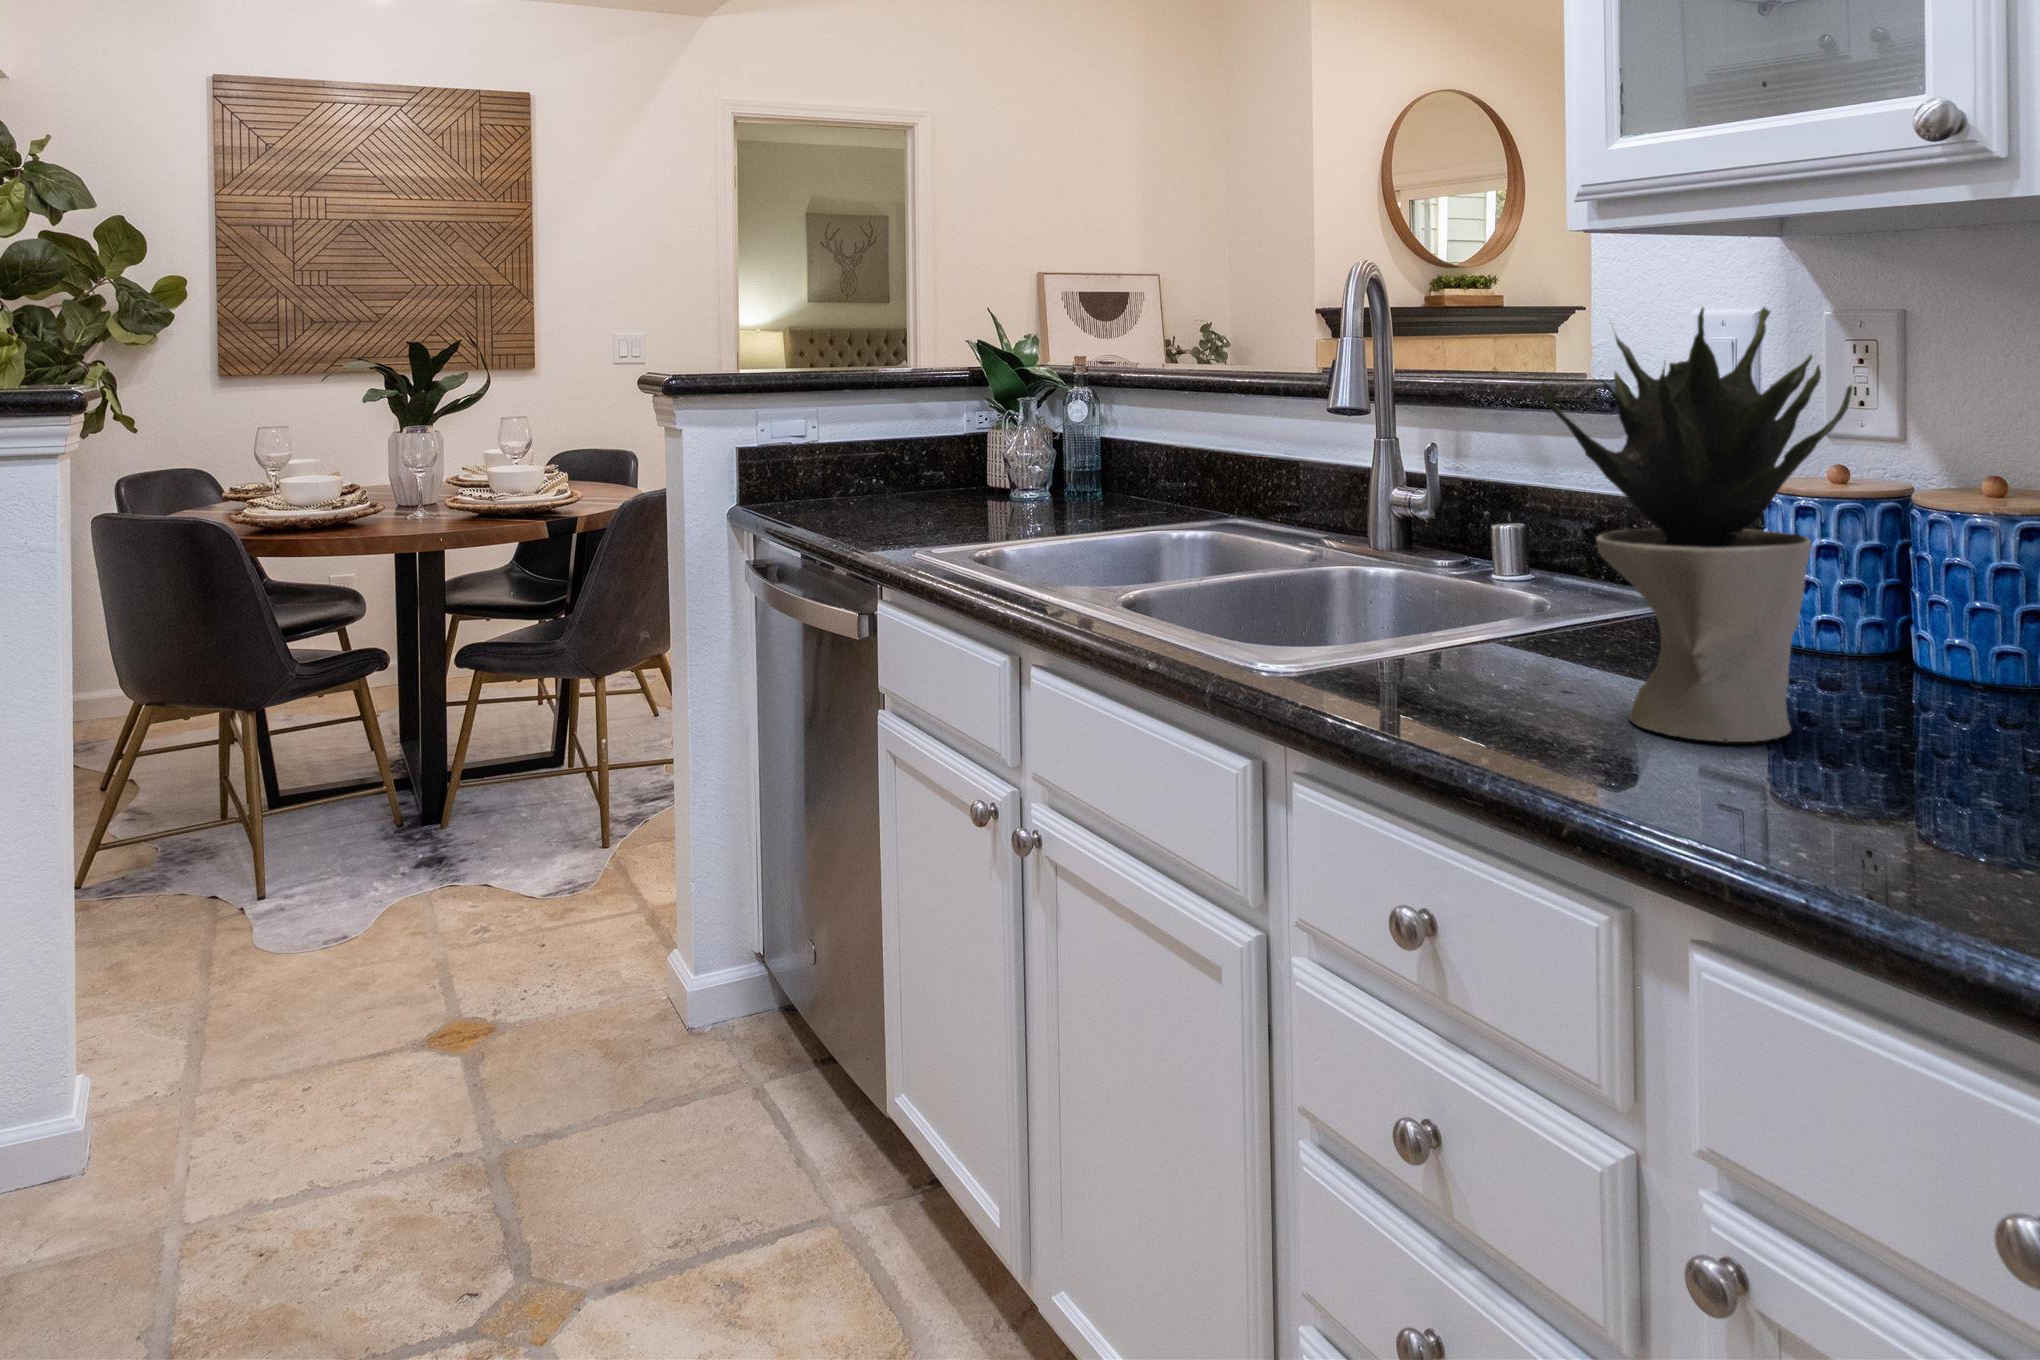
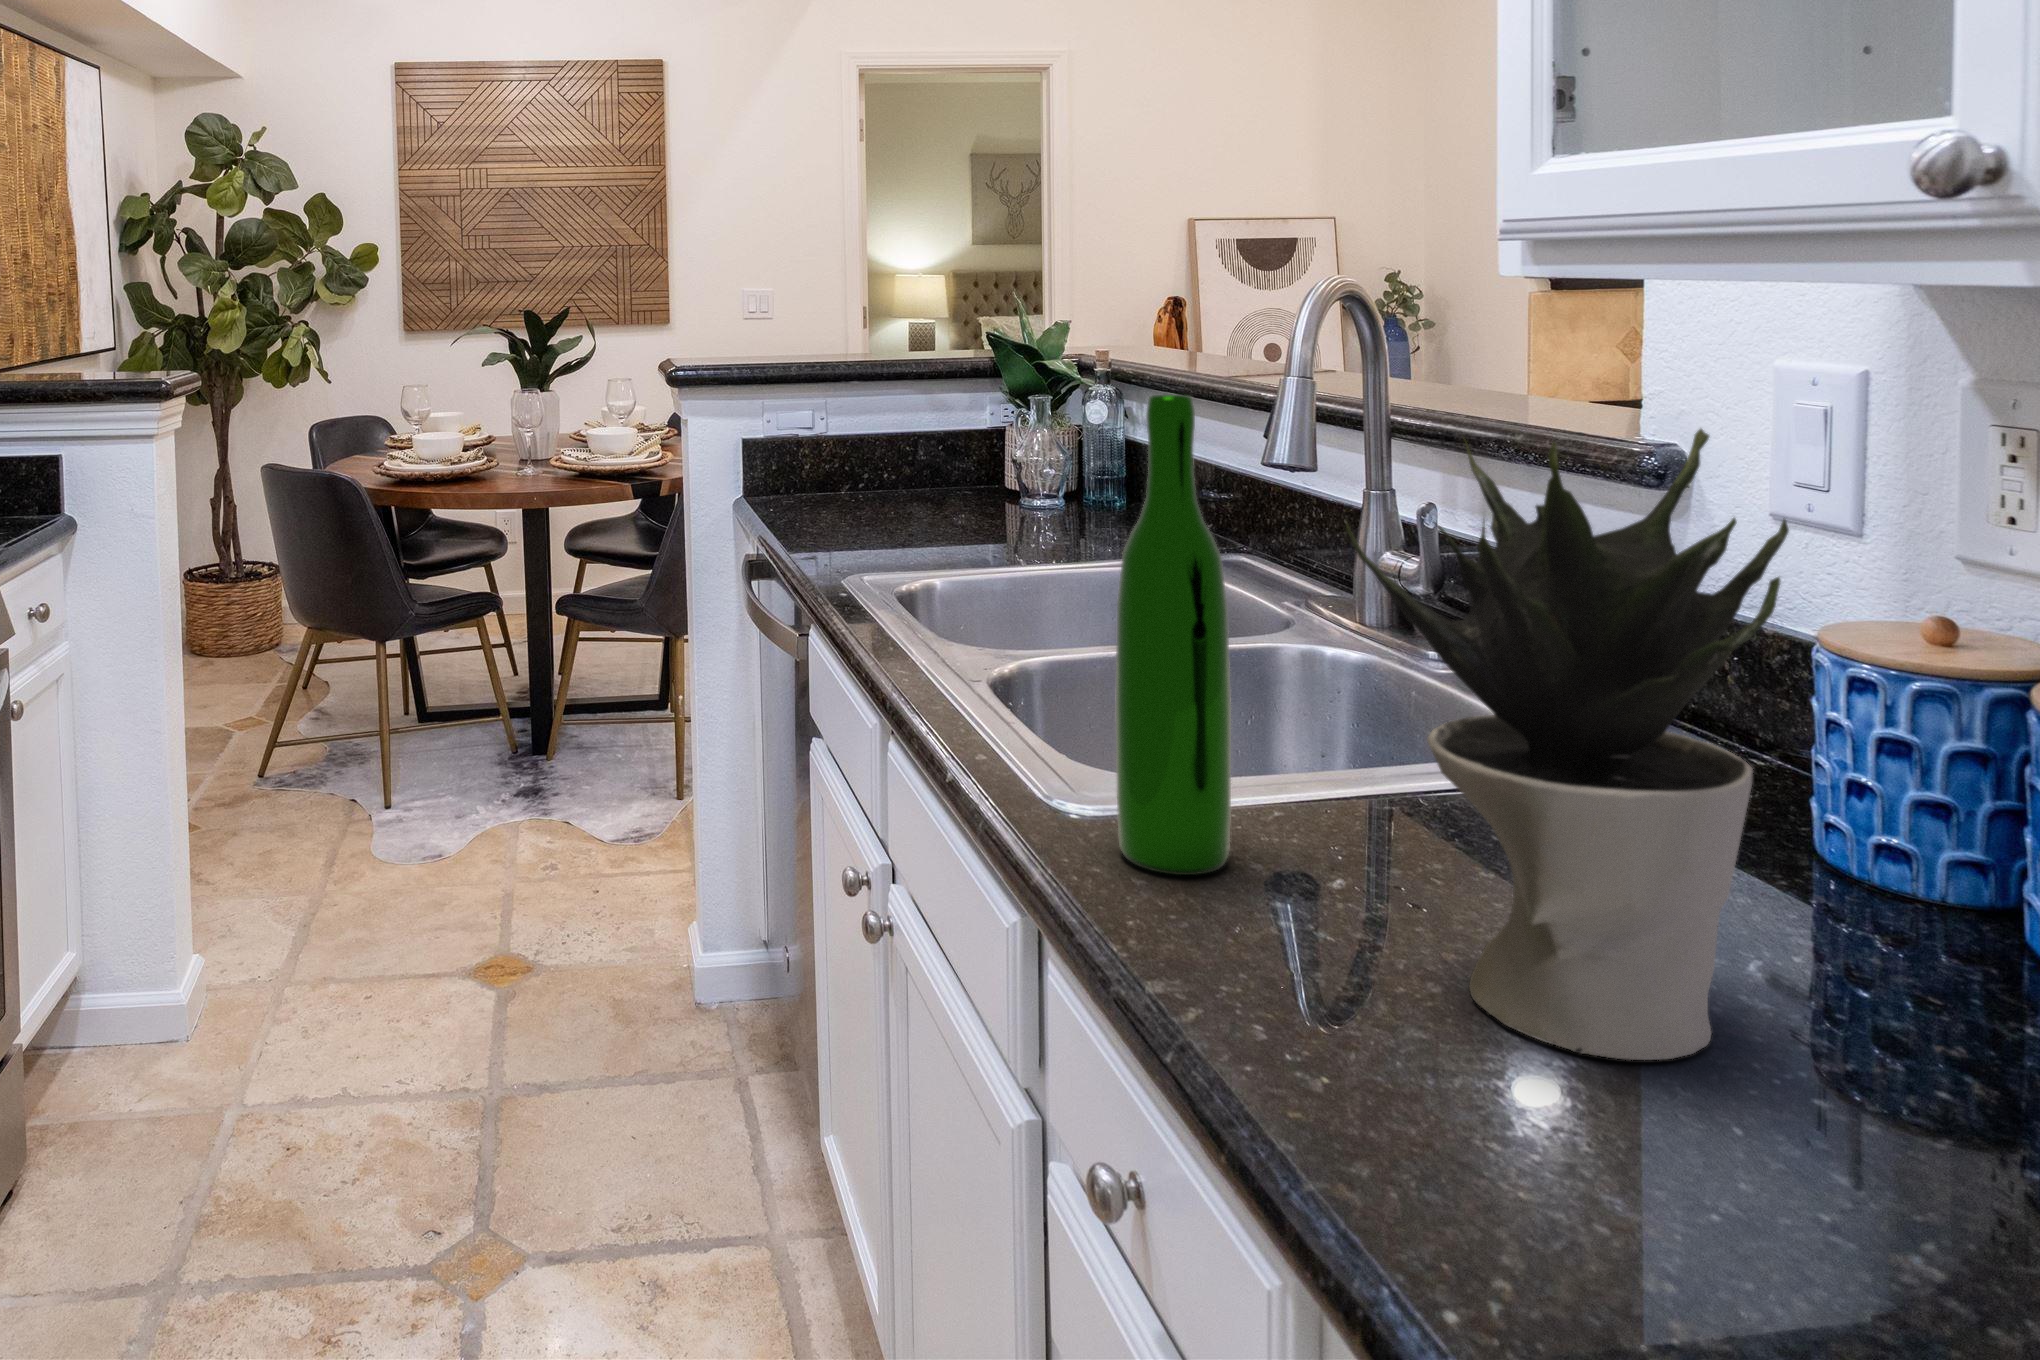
wine bottle: none [1327,310,1417,691] -> present [1116,395,1231,875]

